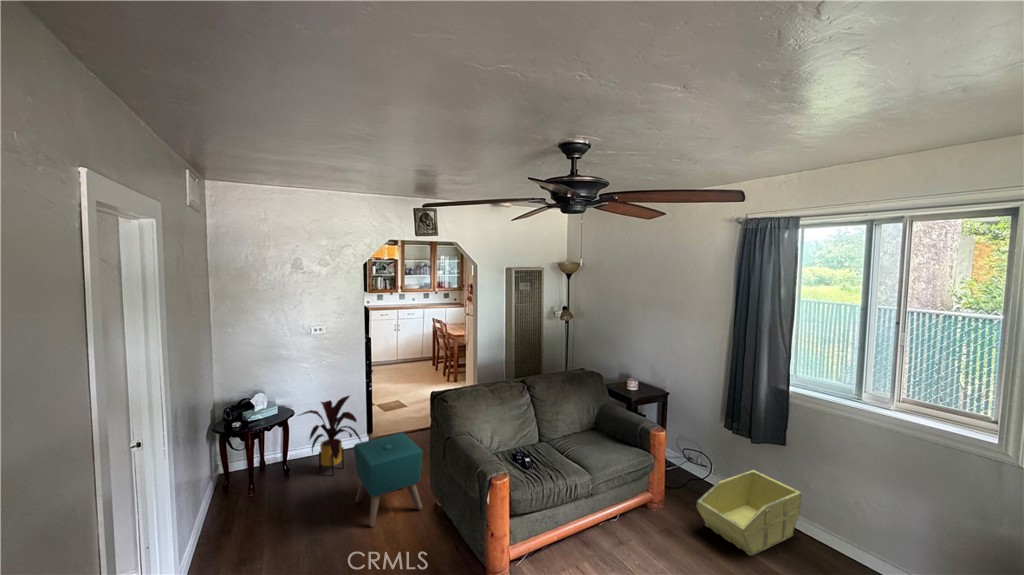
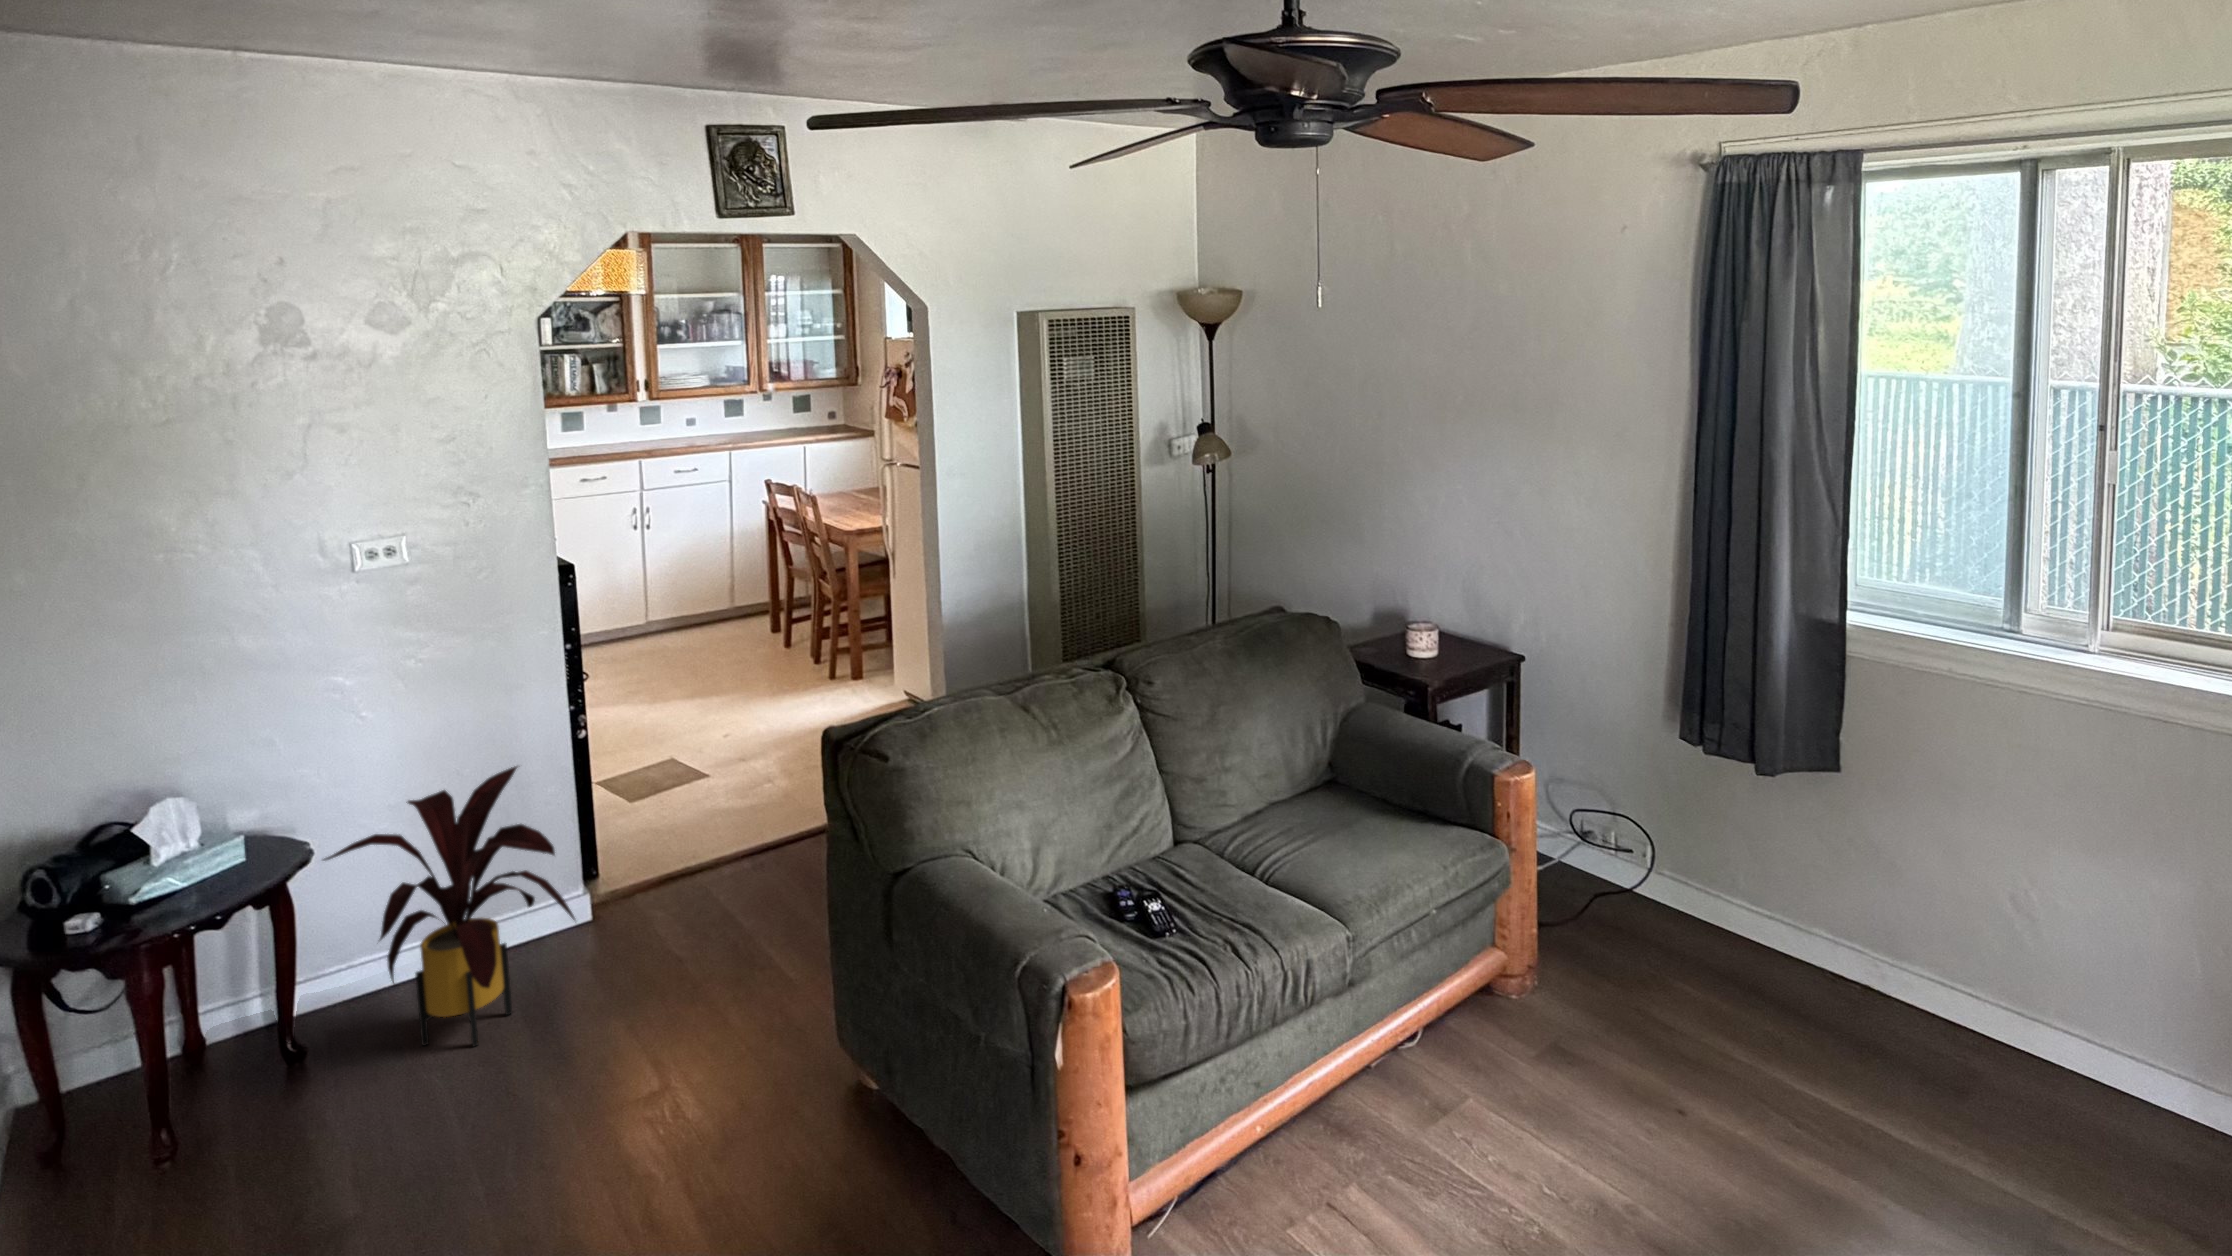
ottoman: present [354,433,423,527] -> none [557,870,814,1201]
storage bin: present [697,470,802,556] -> none [1629,844,1886,1083]

